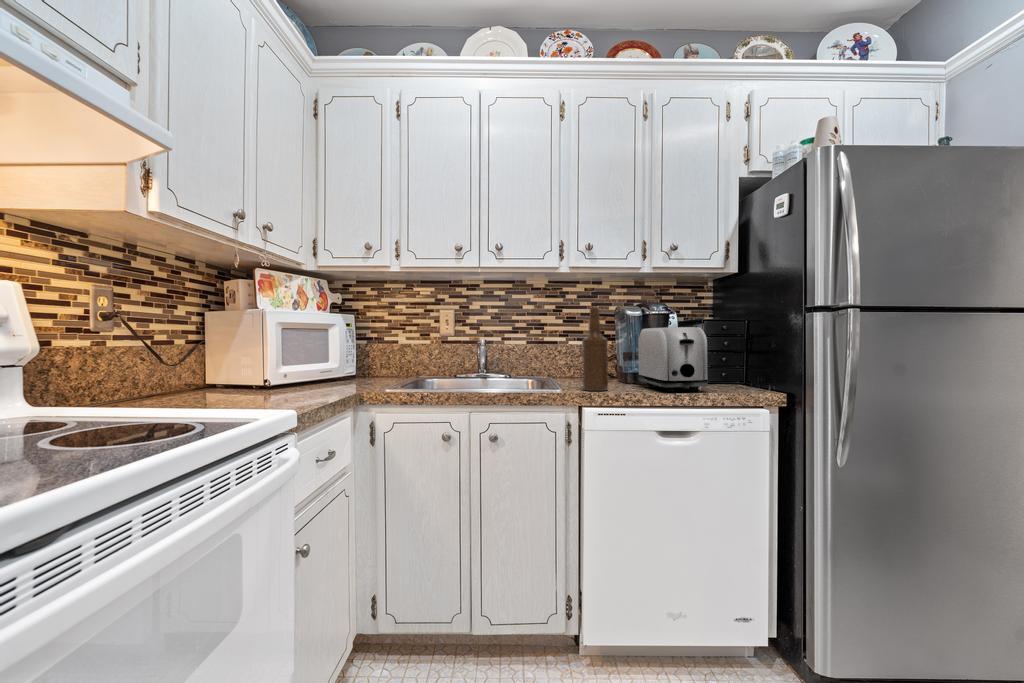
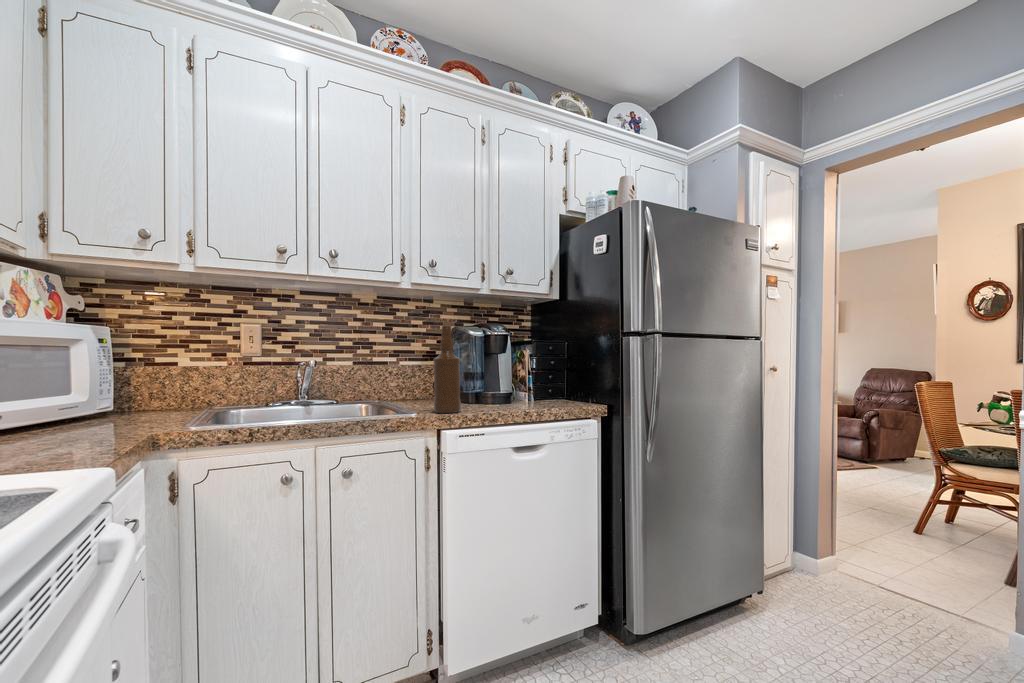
toaster: present [638,327,708,392] -> none [481,347,554,410]

